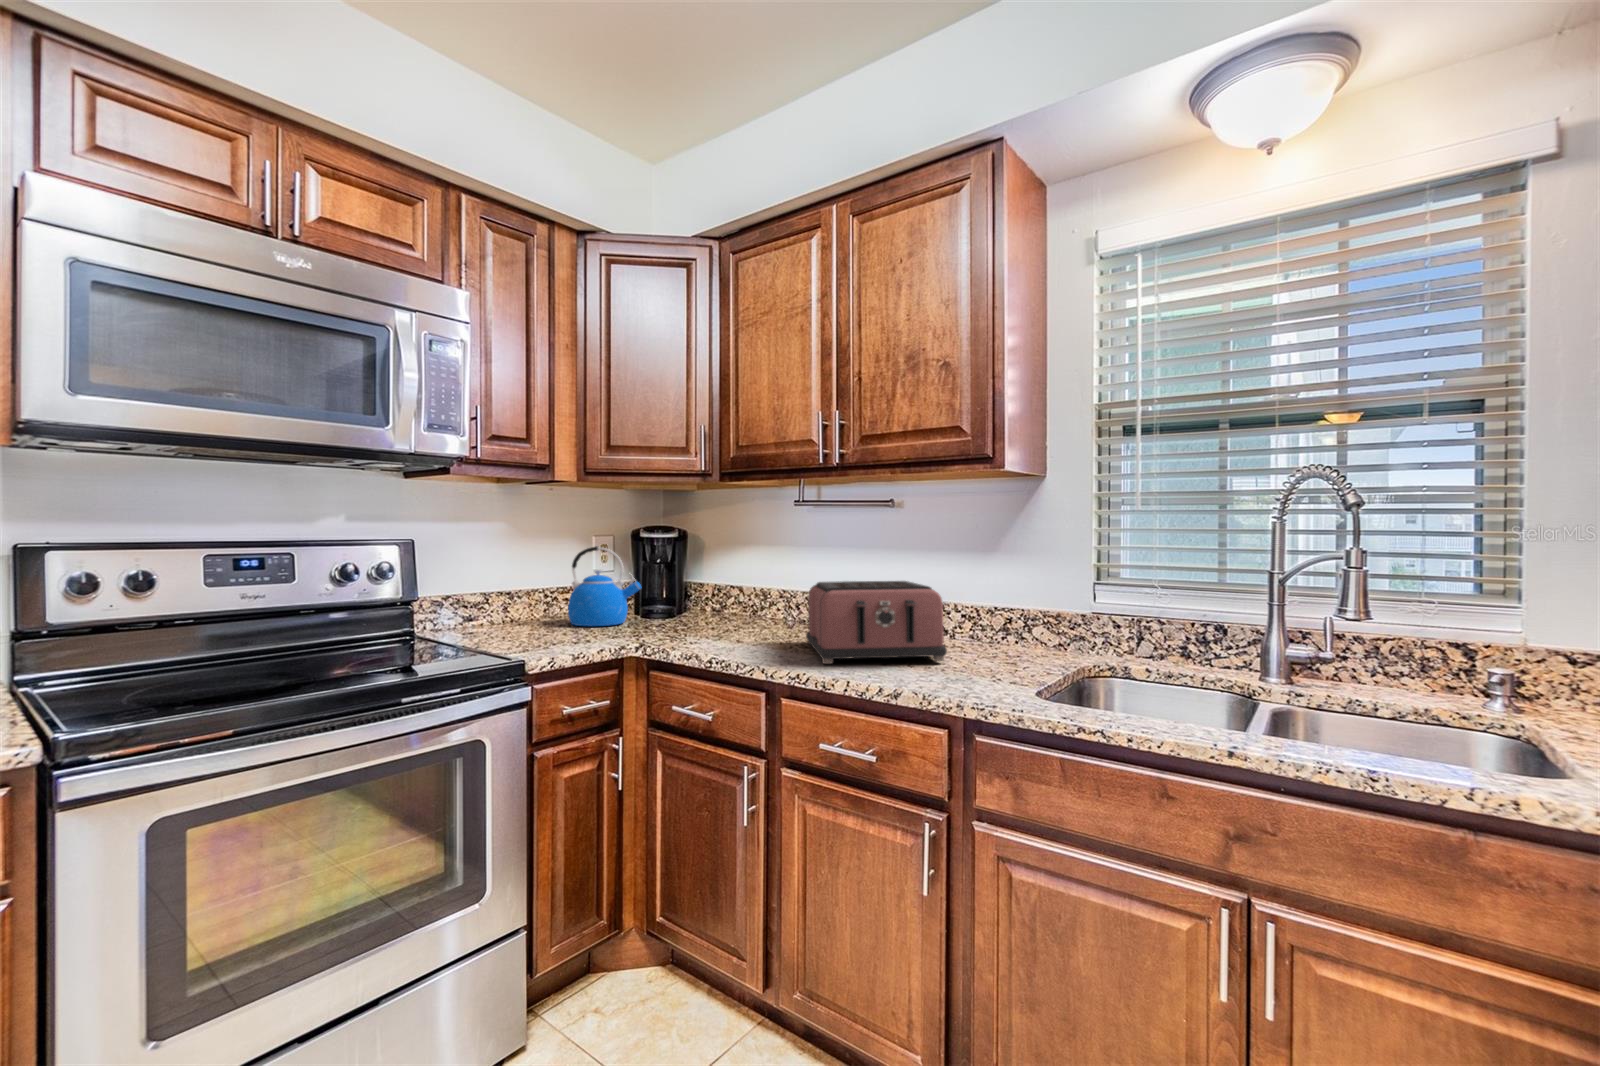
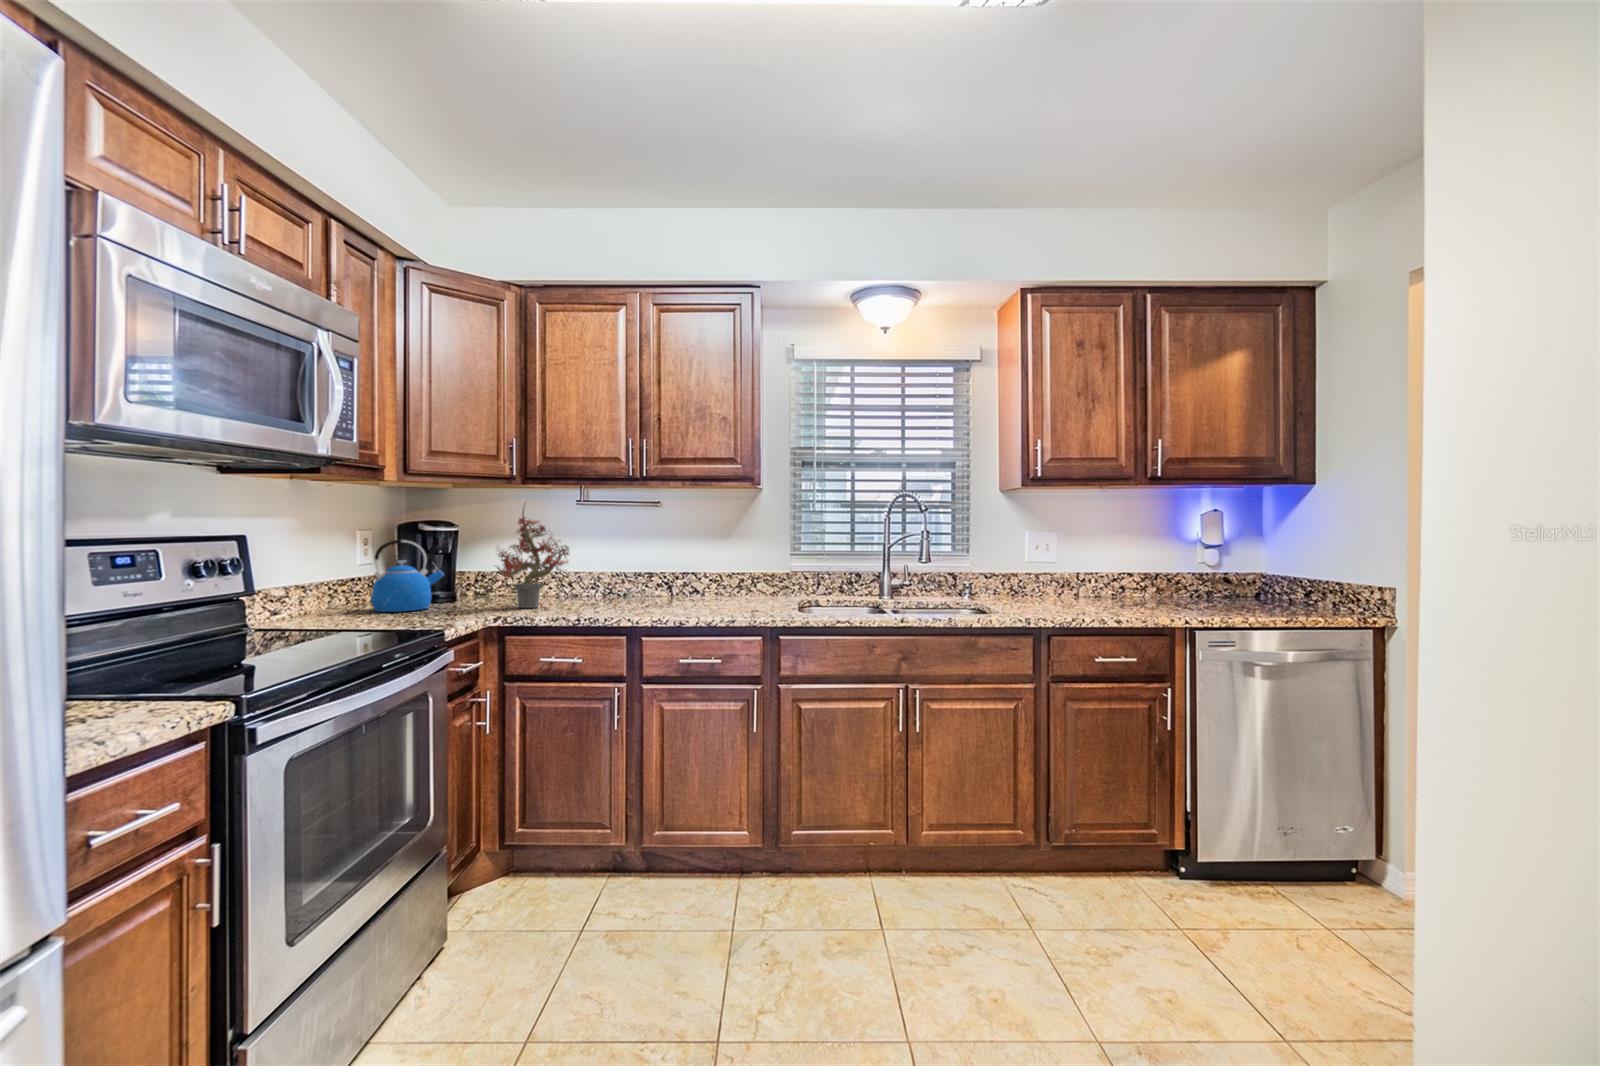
potted plant: none [648,500,772,635] -> present [497,510,569,608]
toaster: present [806,581,947,664] -> none [617,558,731,612]

